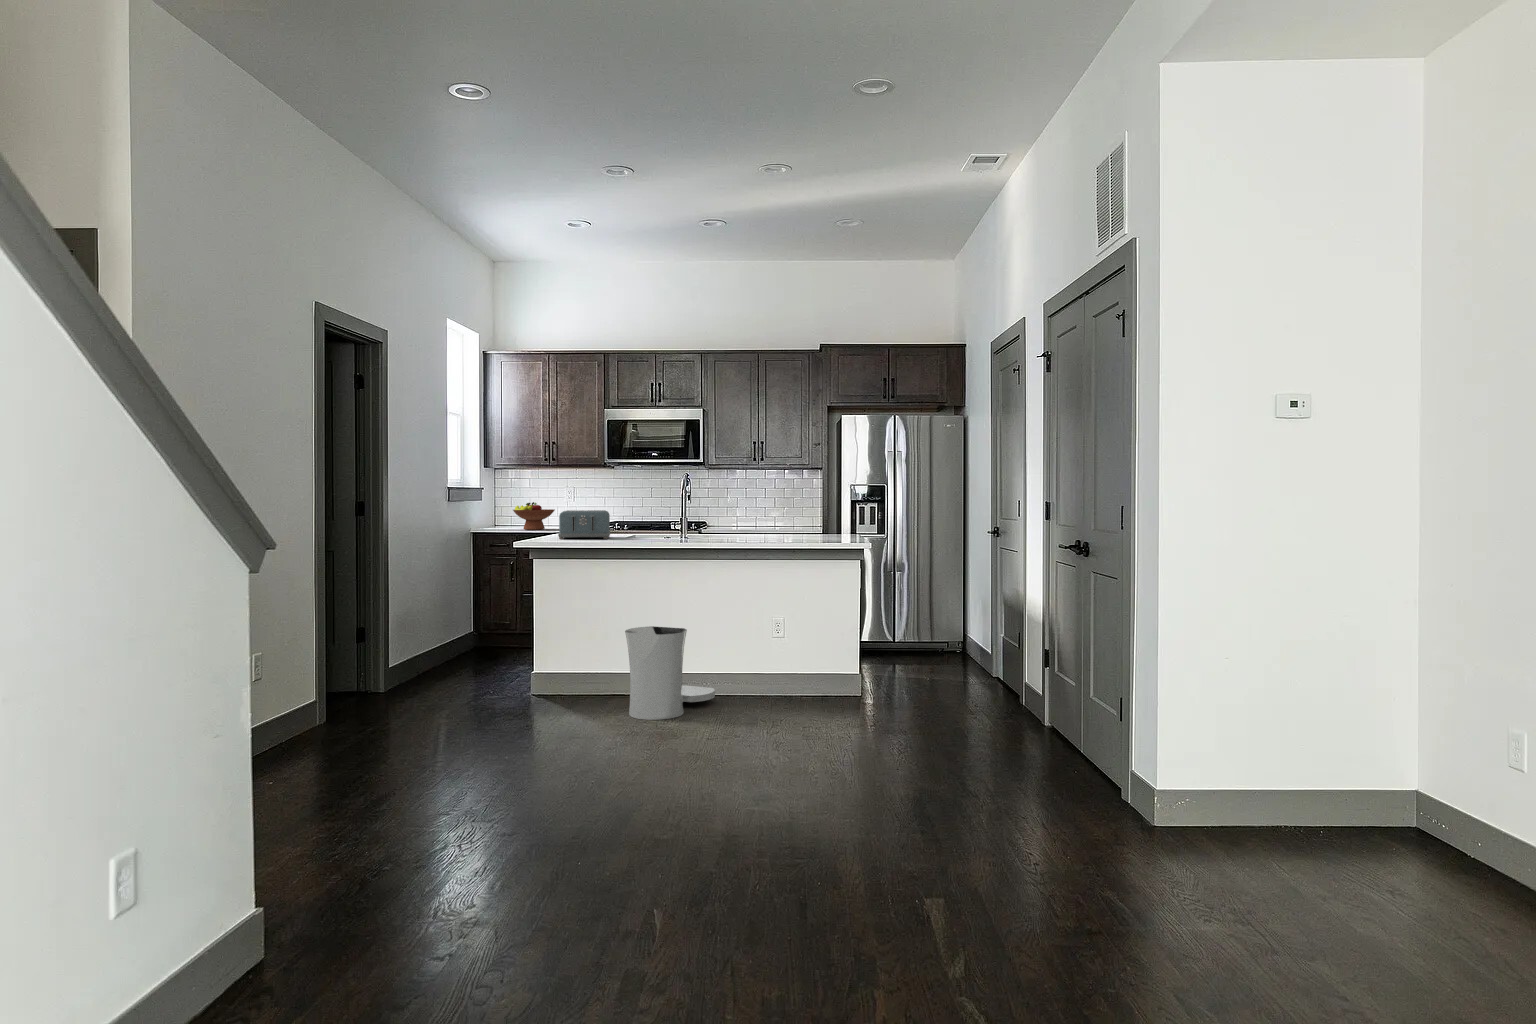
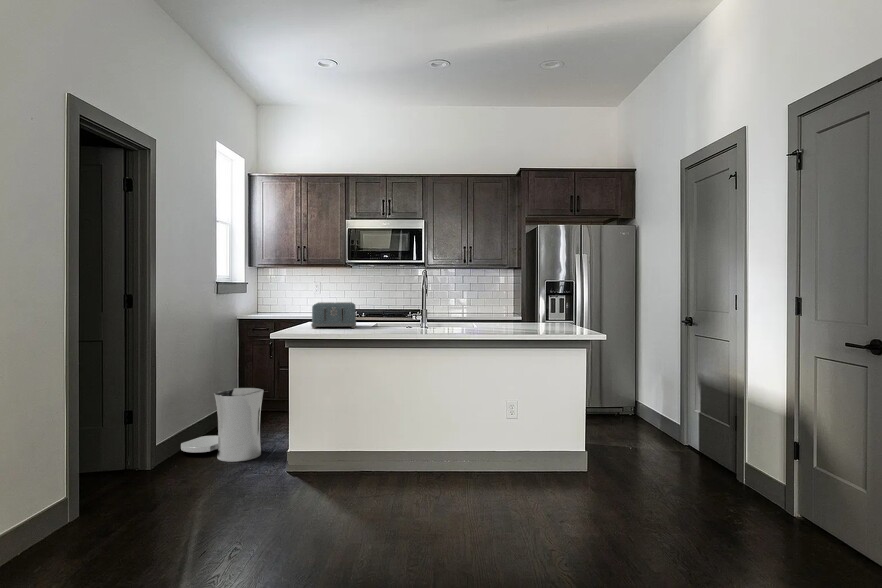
fruit bowl: present [513,502,555,530] -> none [271,295,306,317]
trash can: present [625,626,715,720] -> present [181,388,264,462]

